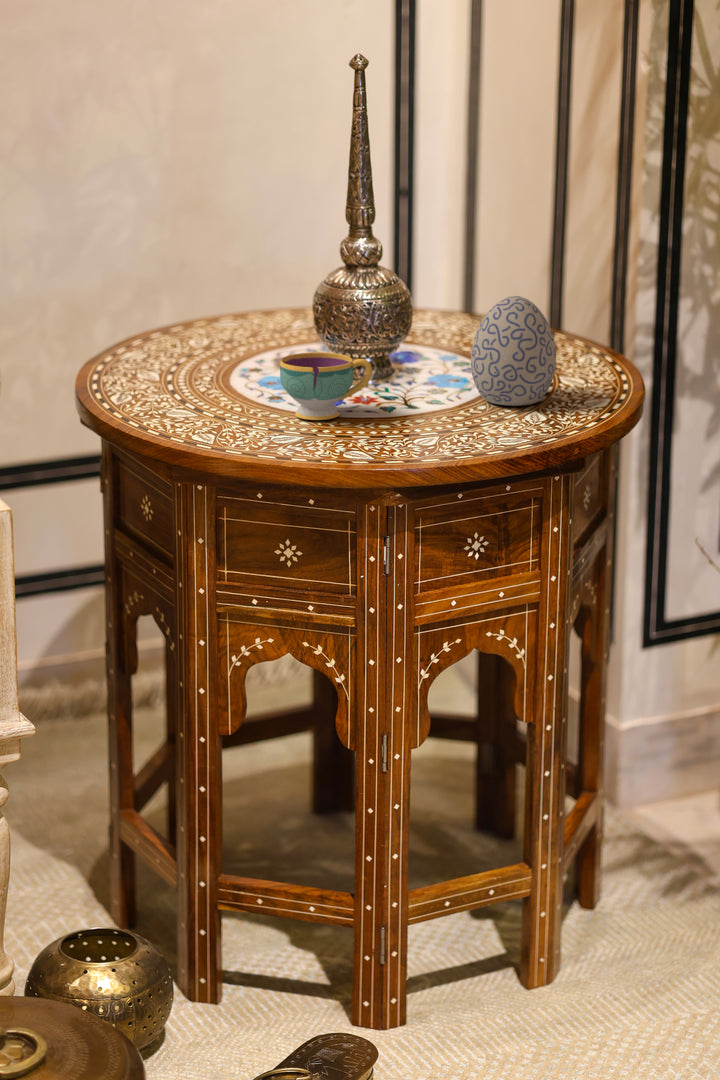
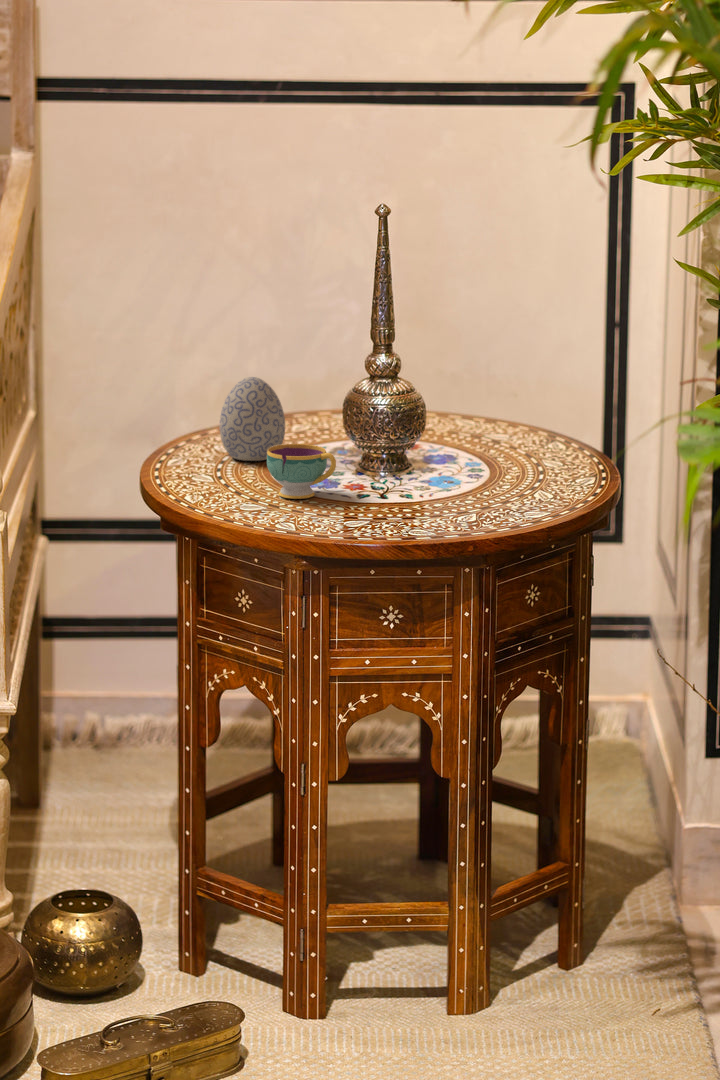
decorative egg: present [471,296,556,406] -> present [219,377,285,461]

